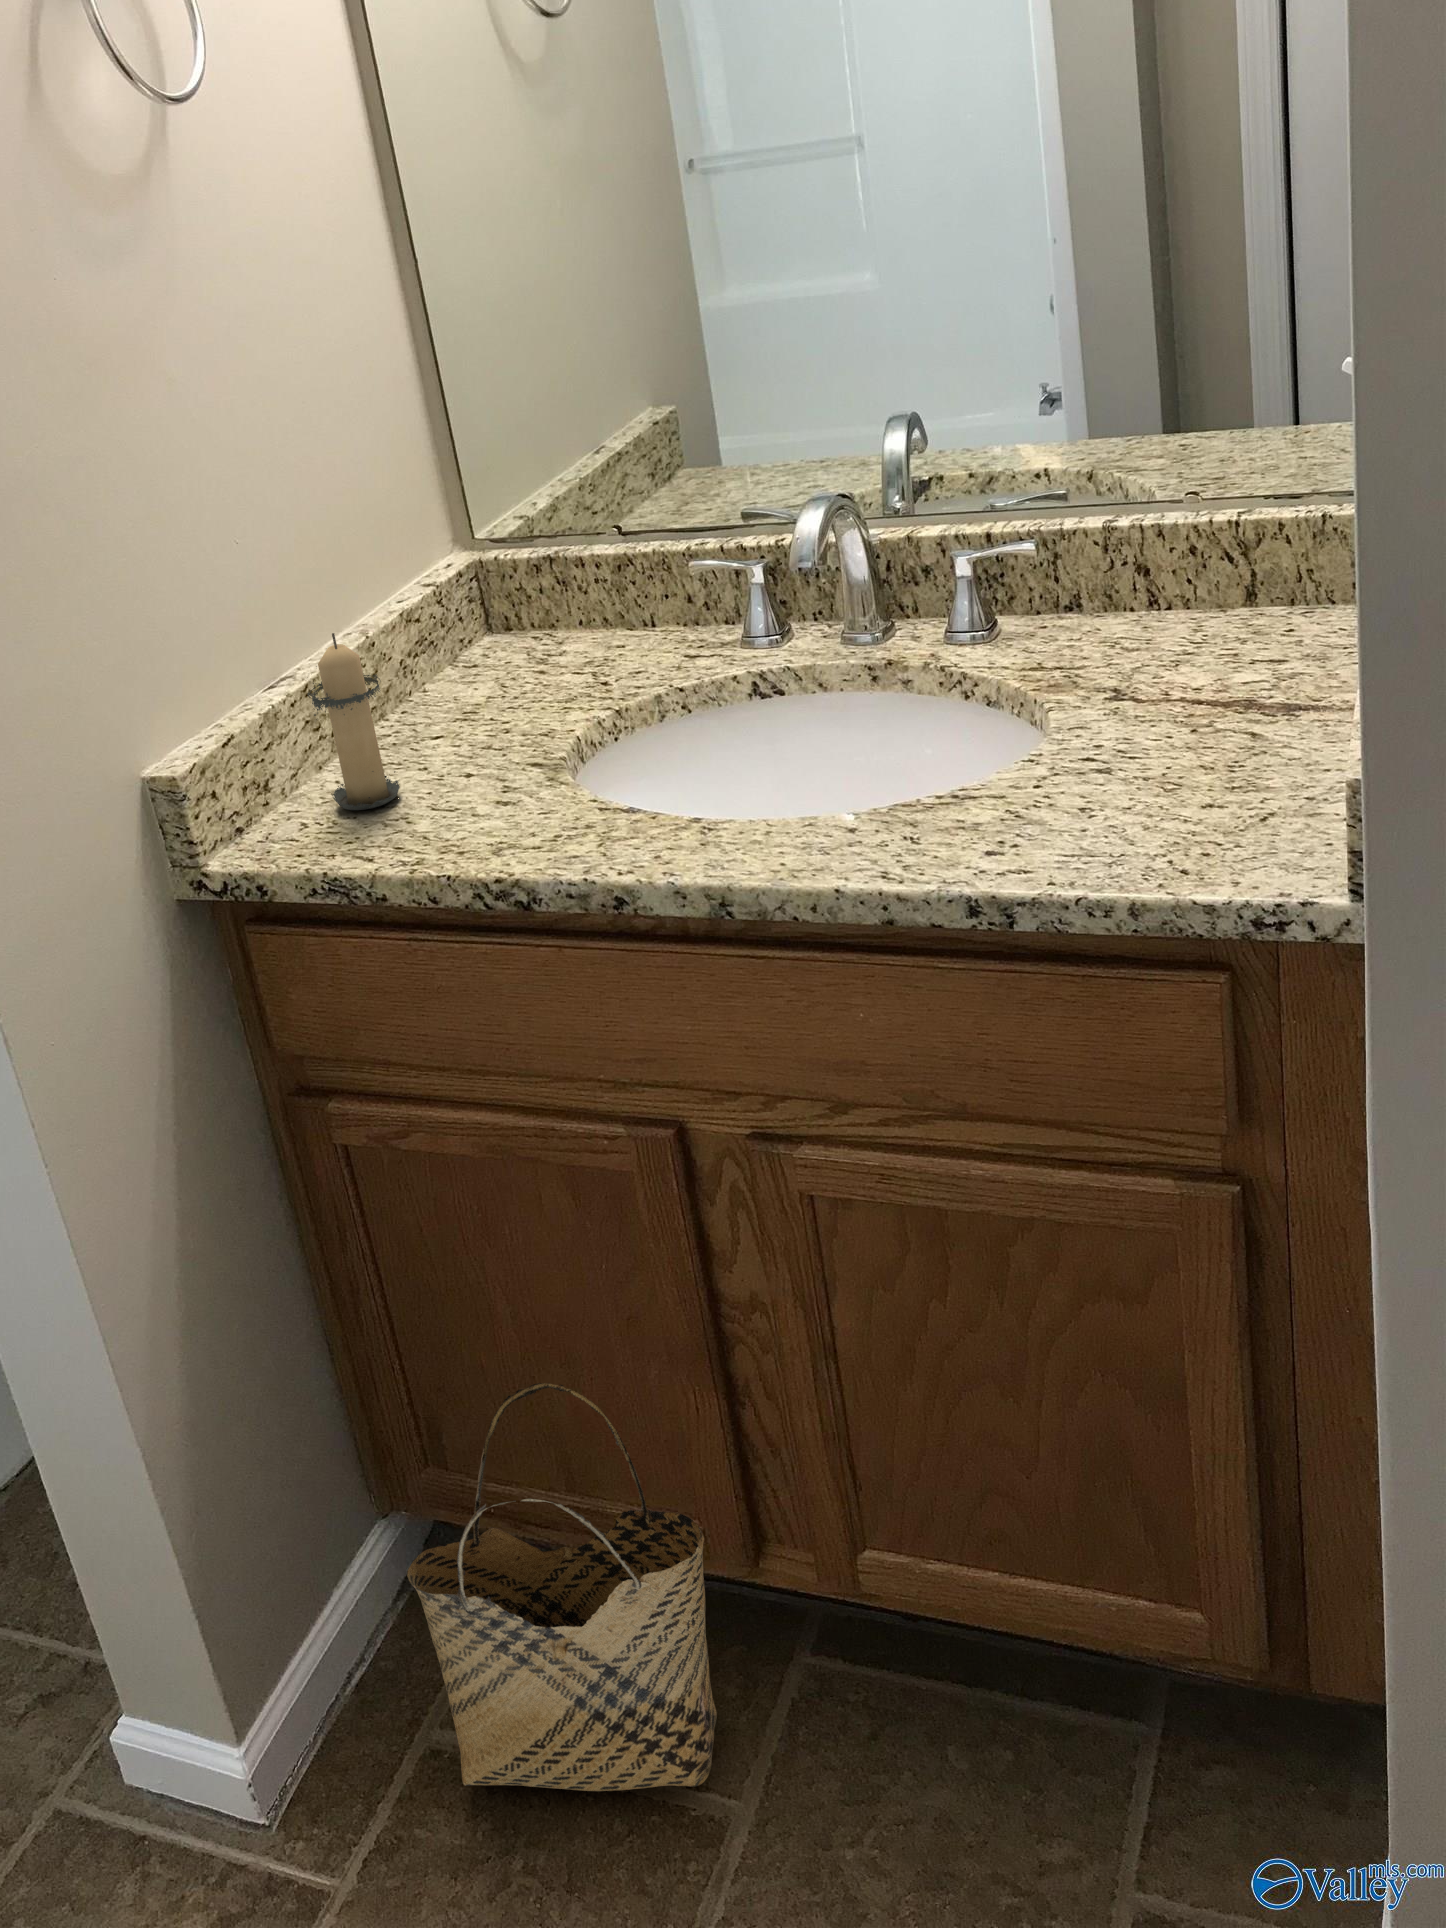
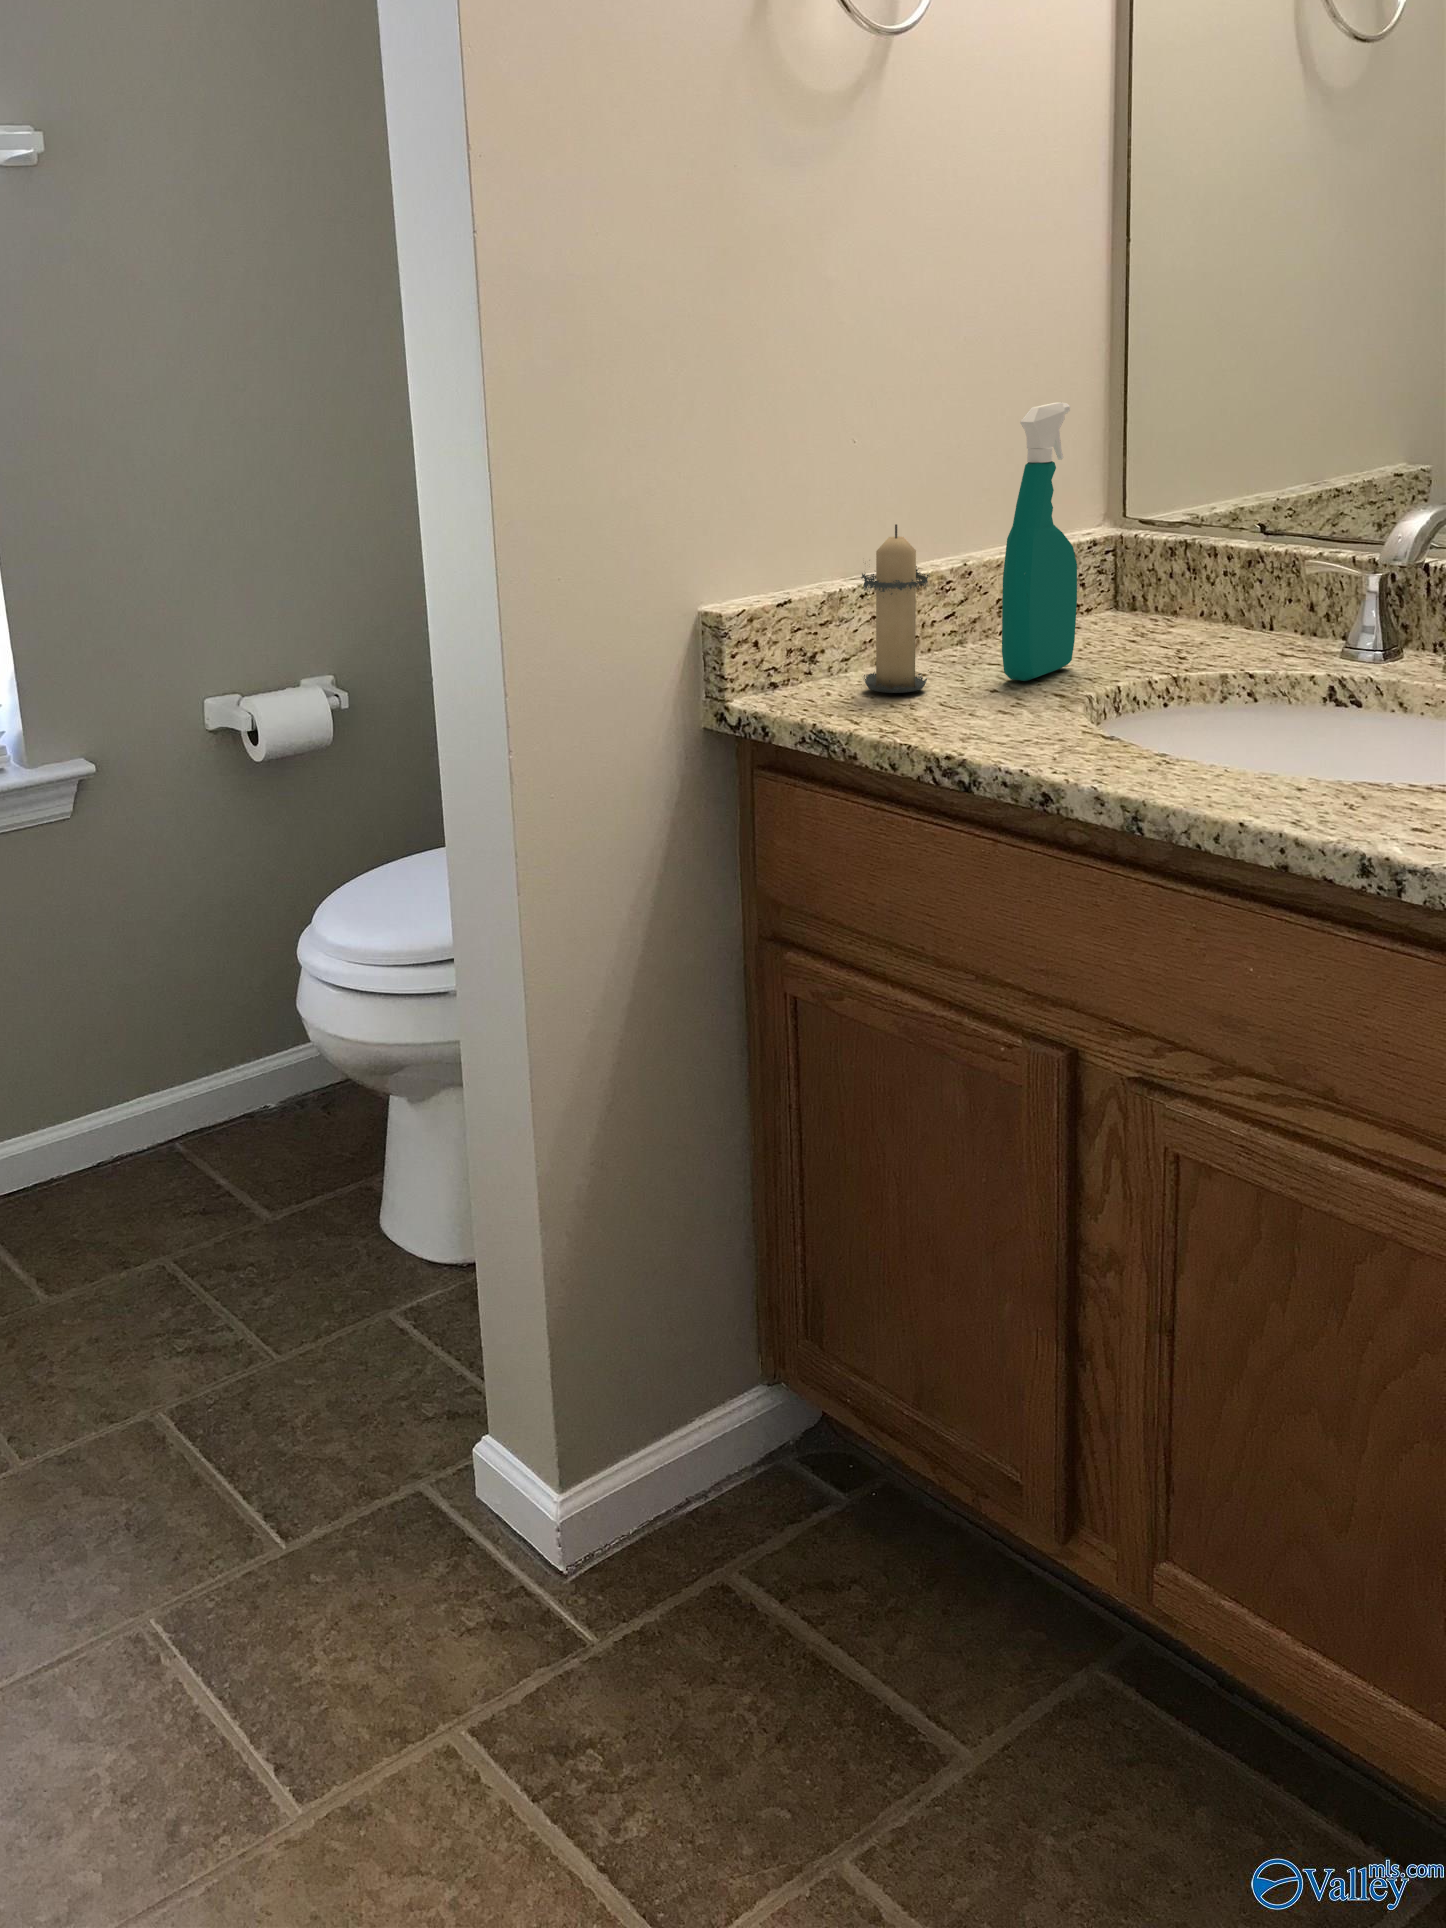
spray bottle: none [426,463,513,756] -> present [1002,402,1077,681]
woven basket: present [407,1383,717,1791] -> none [731,1276,1009,1723]

